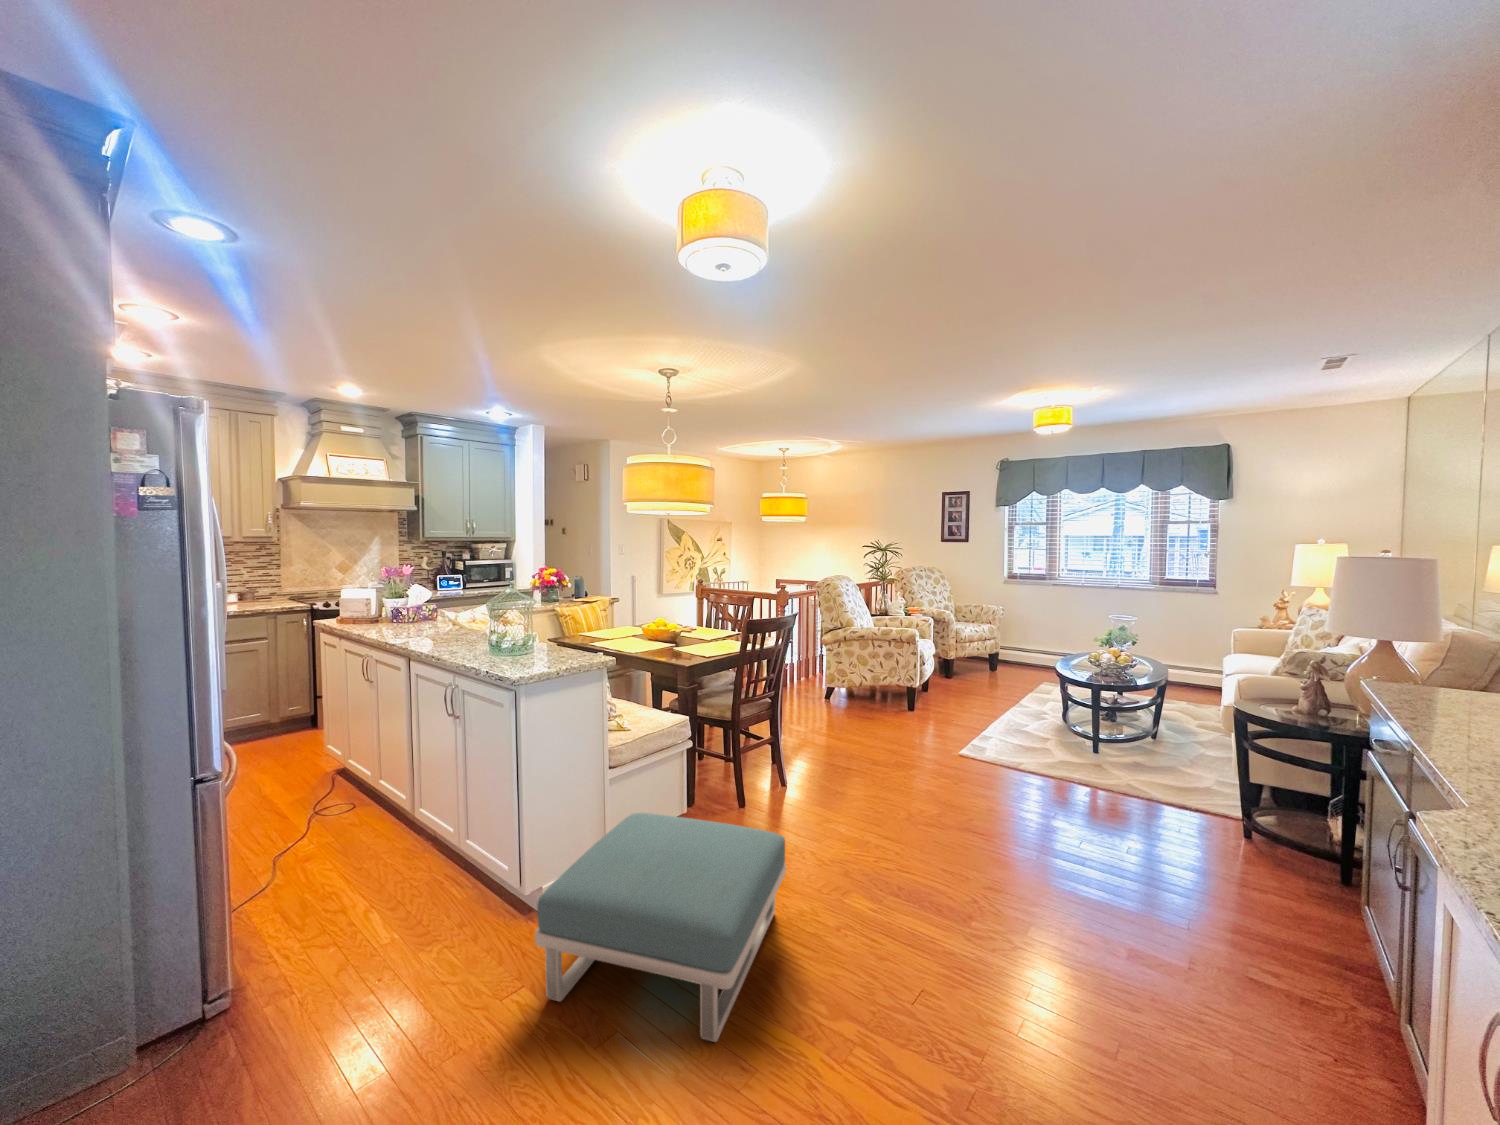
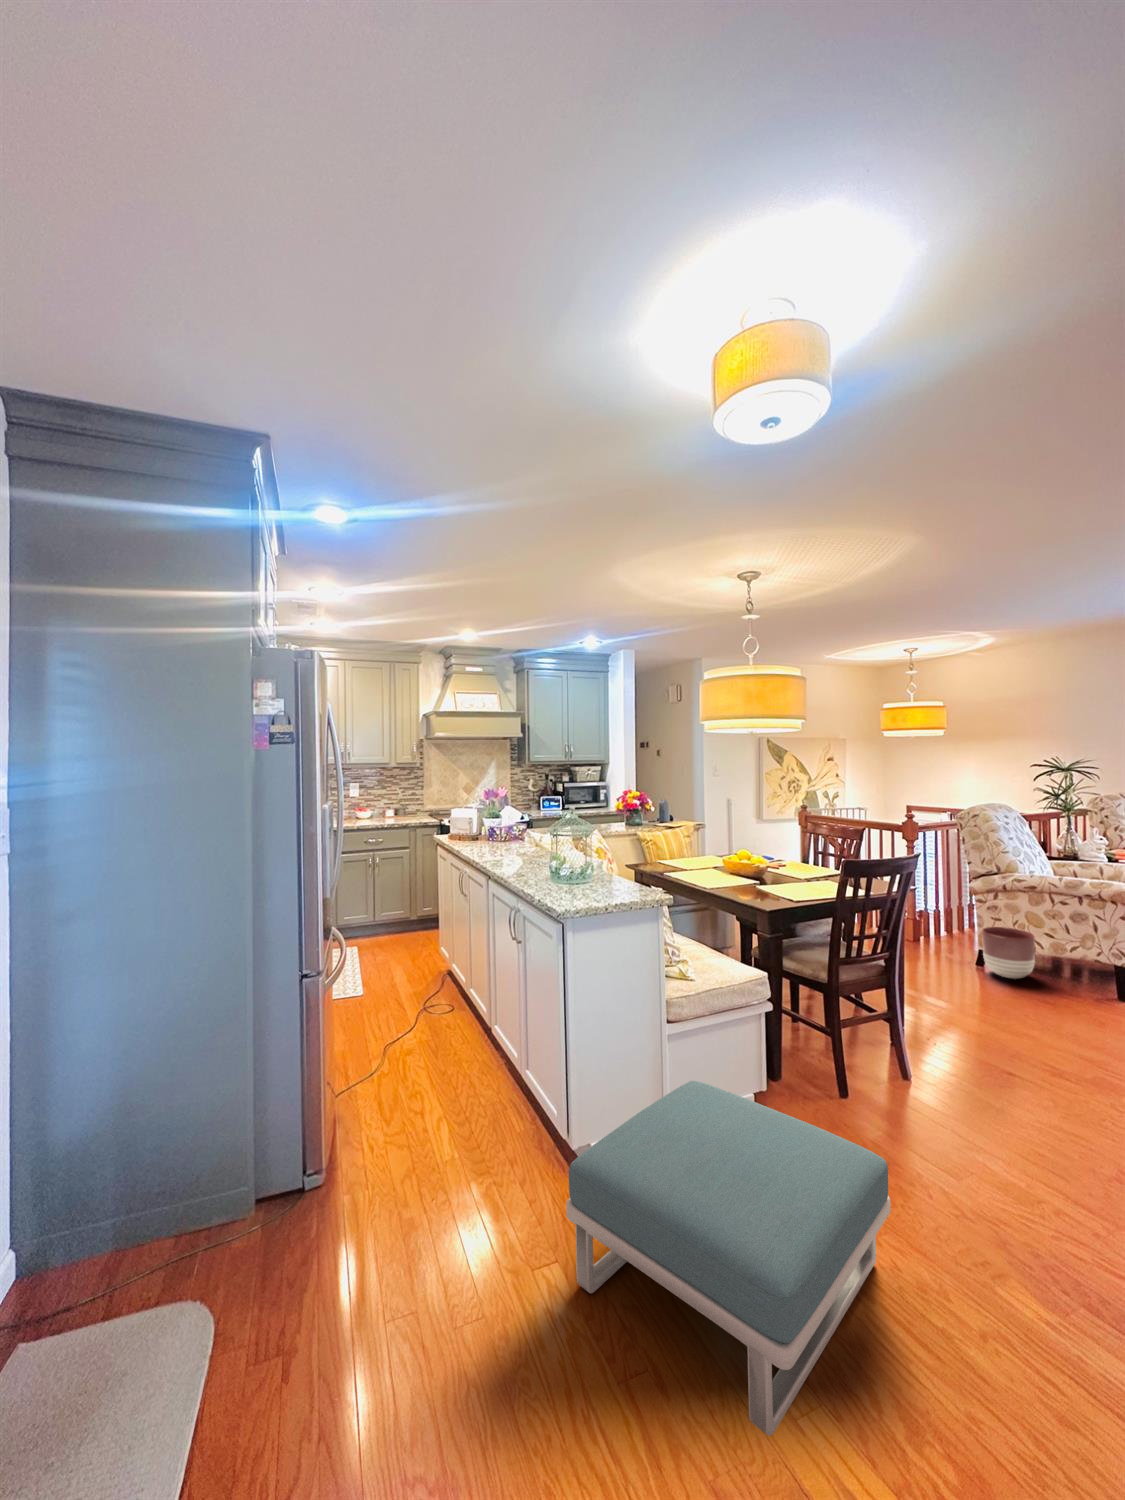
planter: none [830,668,863,706] -> present [982,927,1035,979]

